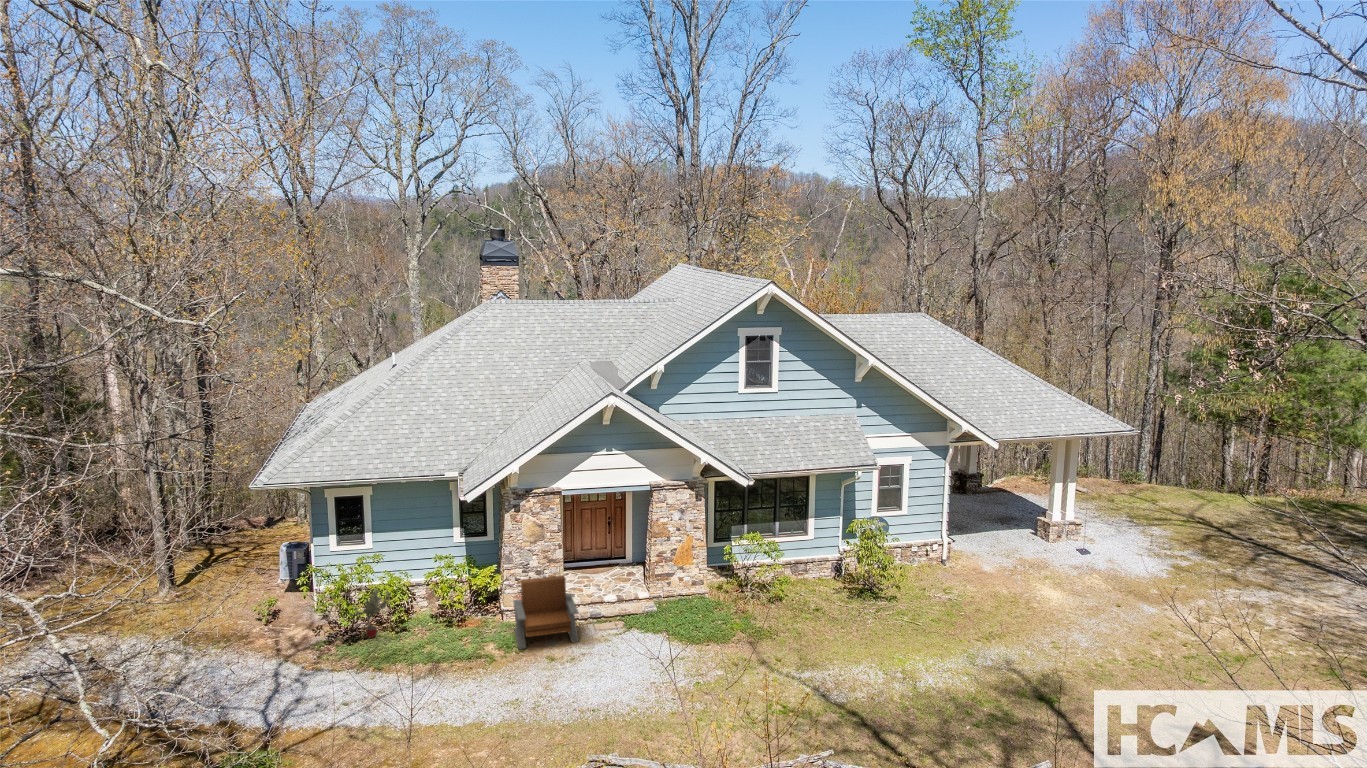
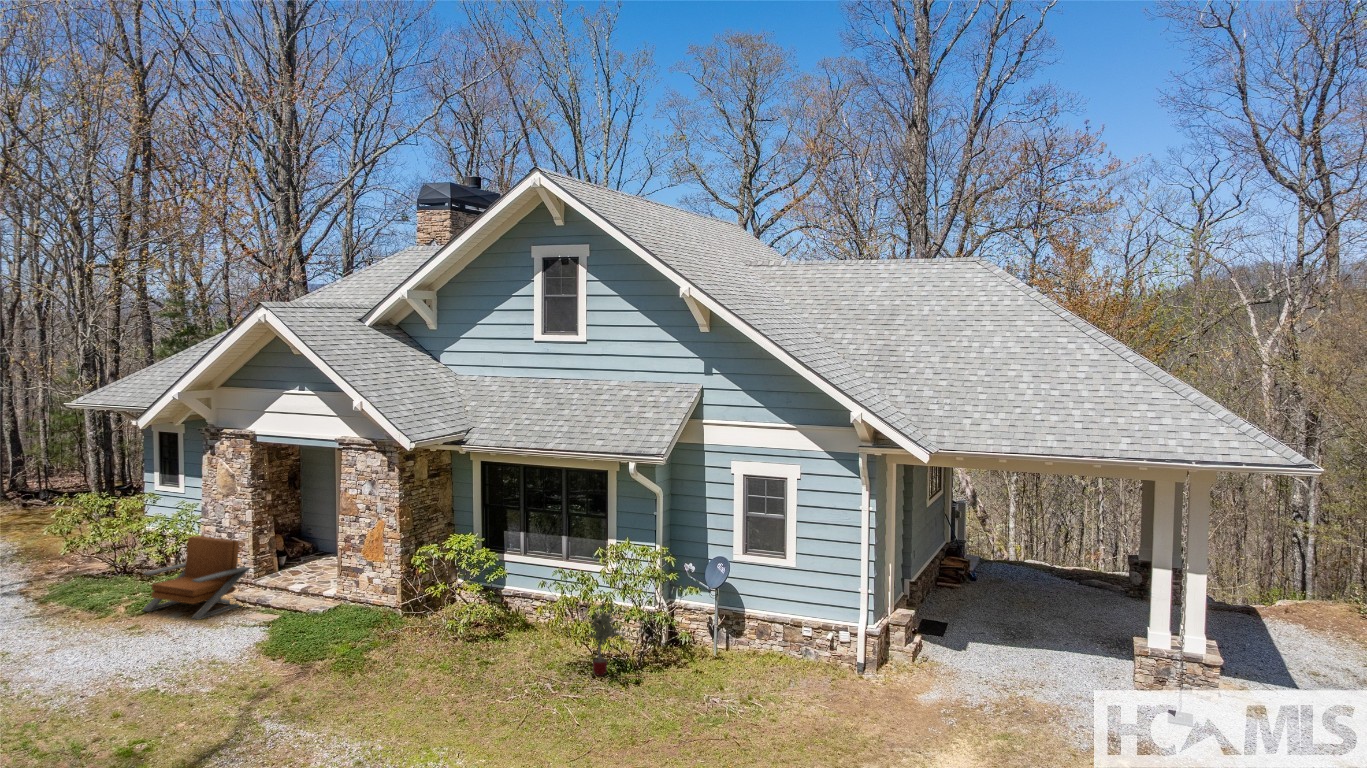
potted tree: present [350,587,391,638] -> present [590,602,626,676]

